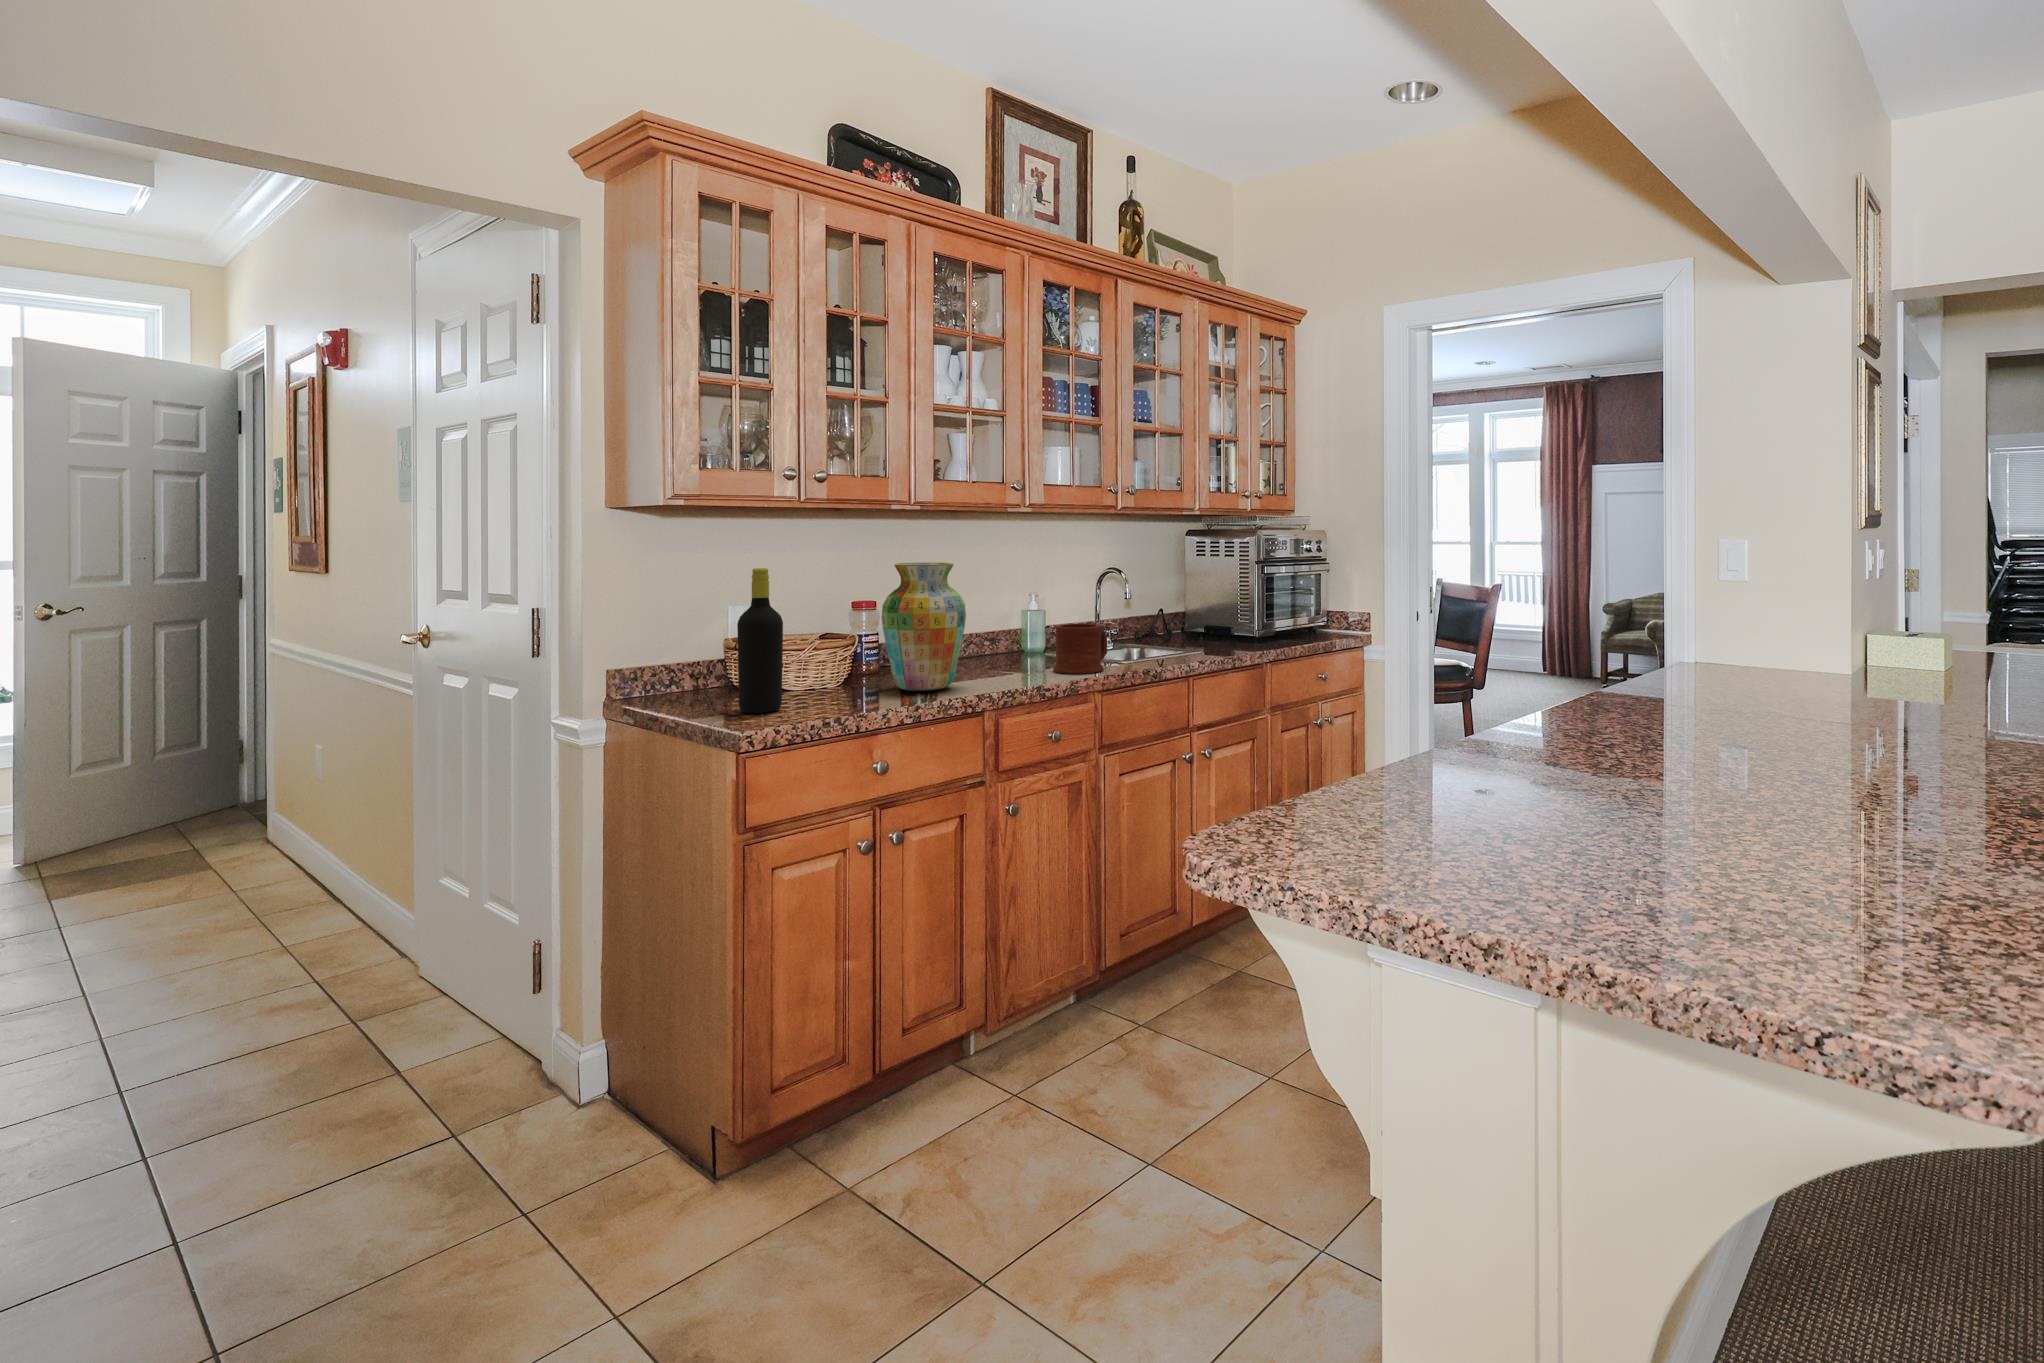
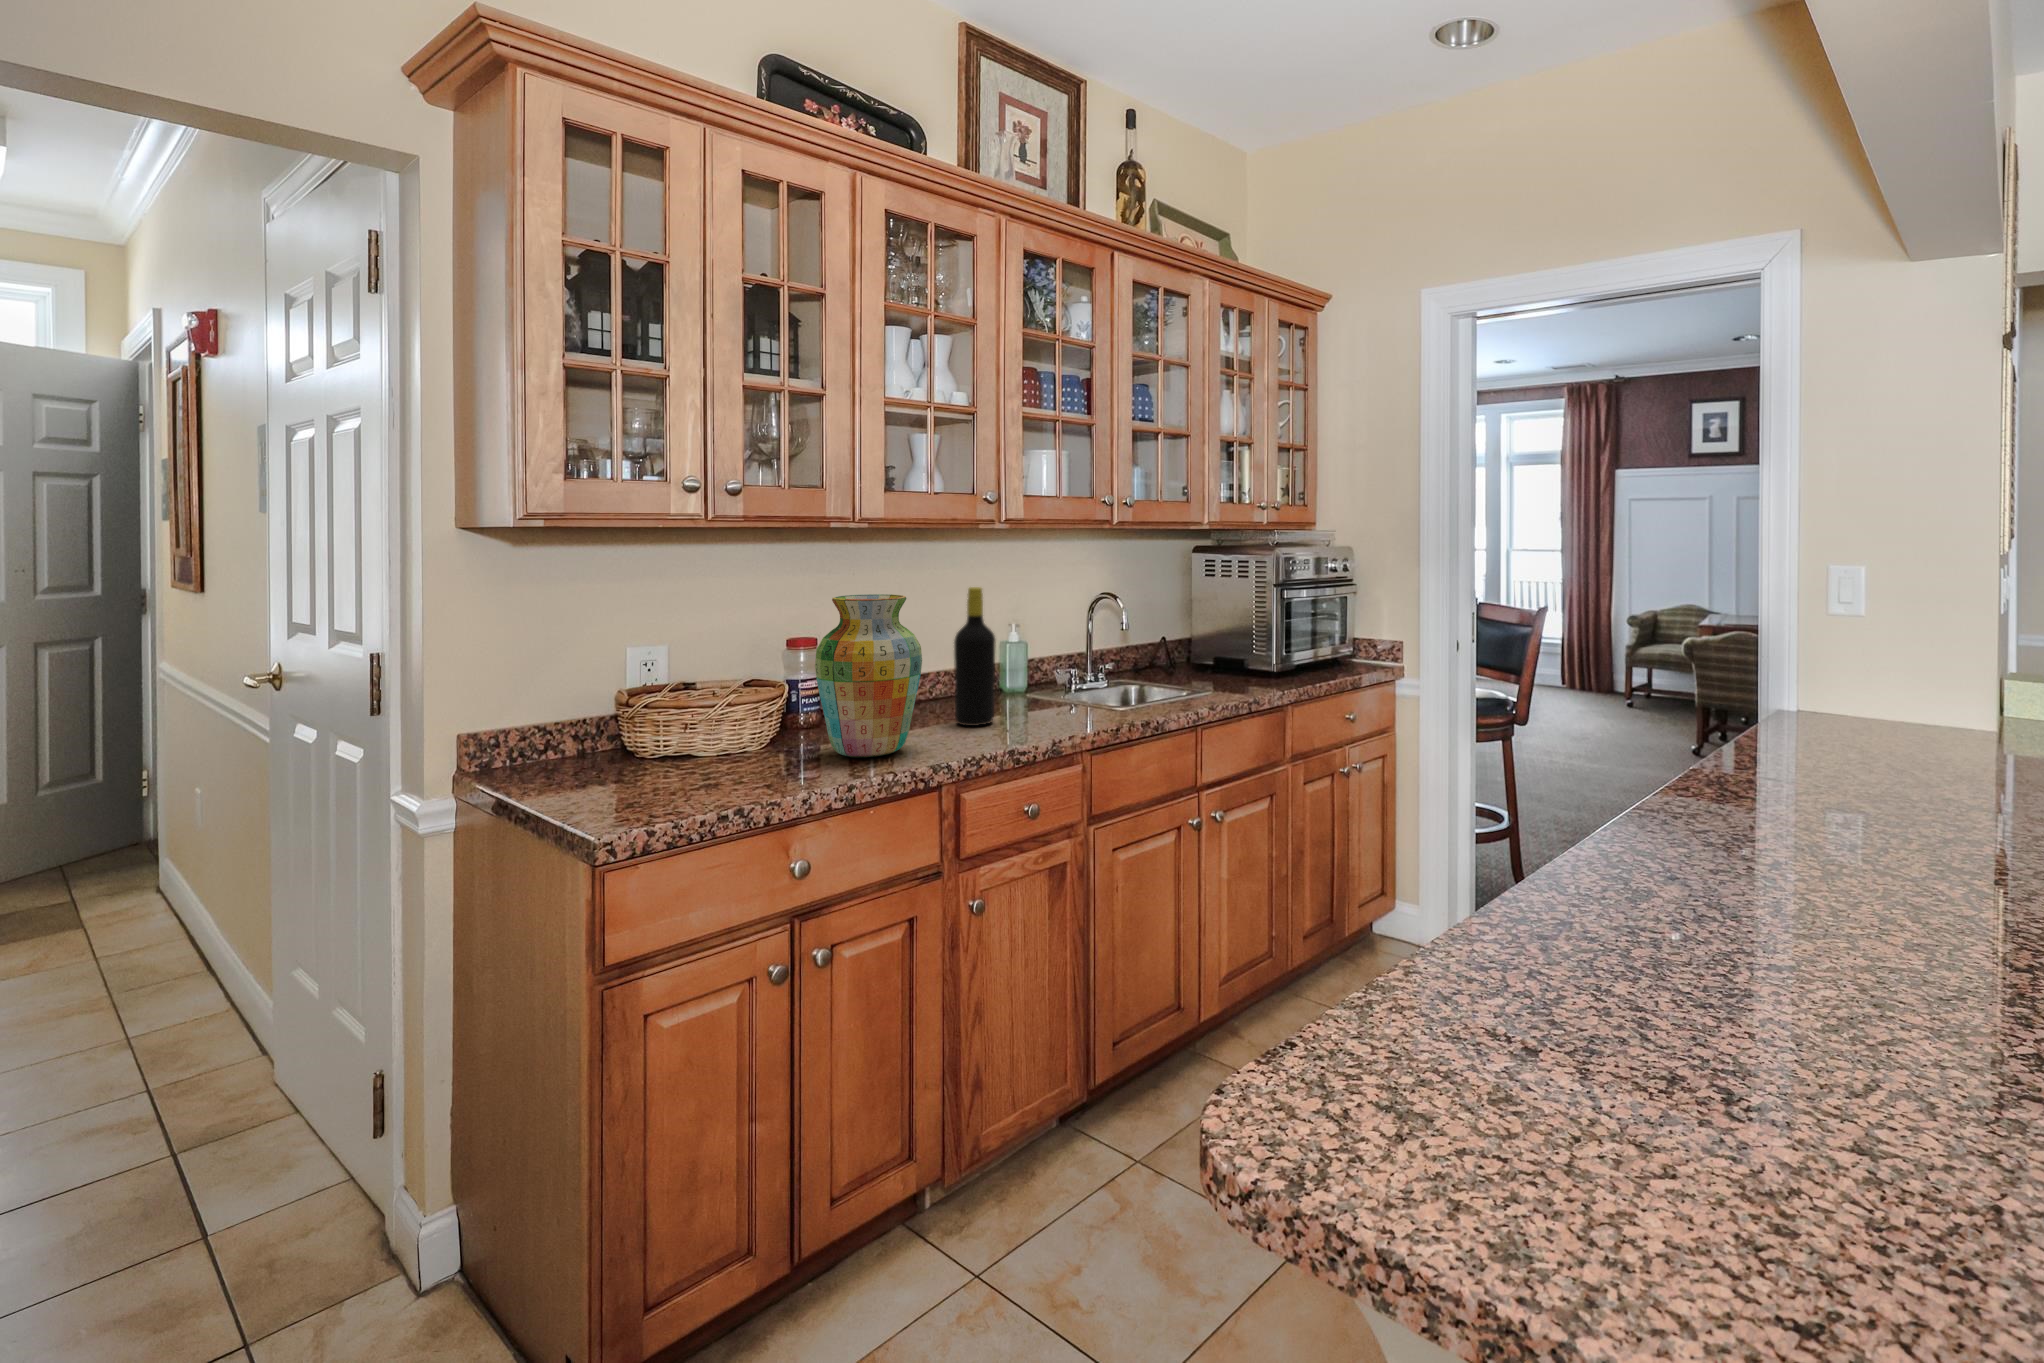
bottle: present [737,568,783,713] -> present [954,587,996,726]
mug: present [1053,624,1107,674] -> none [1034,663,1099,726]

